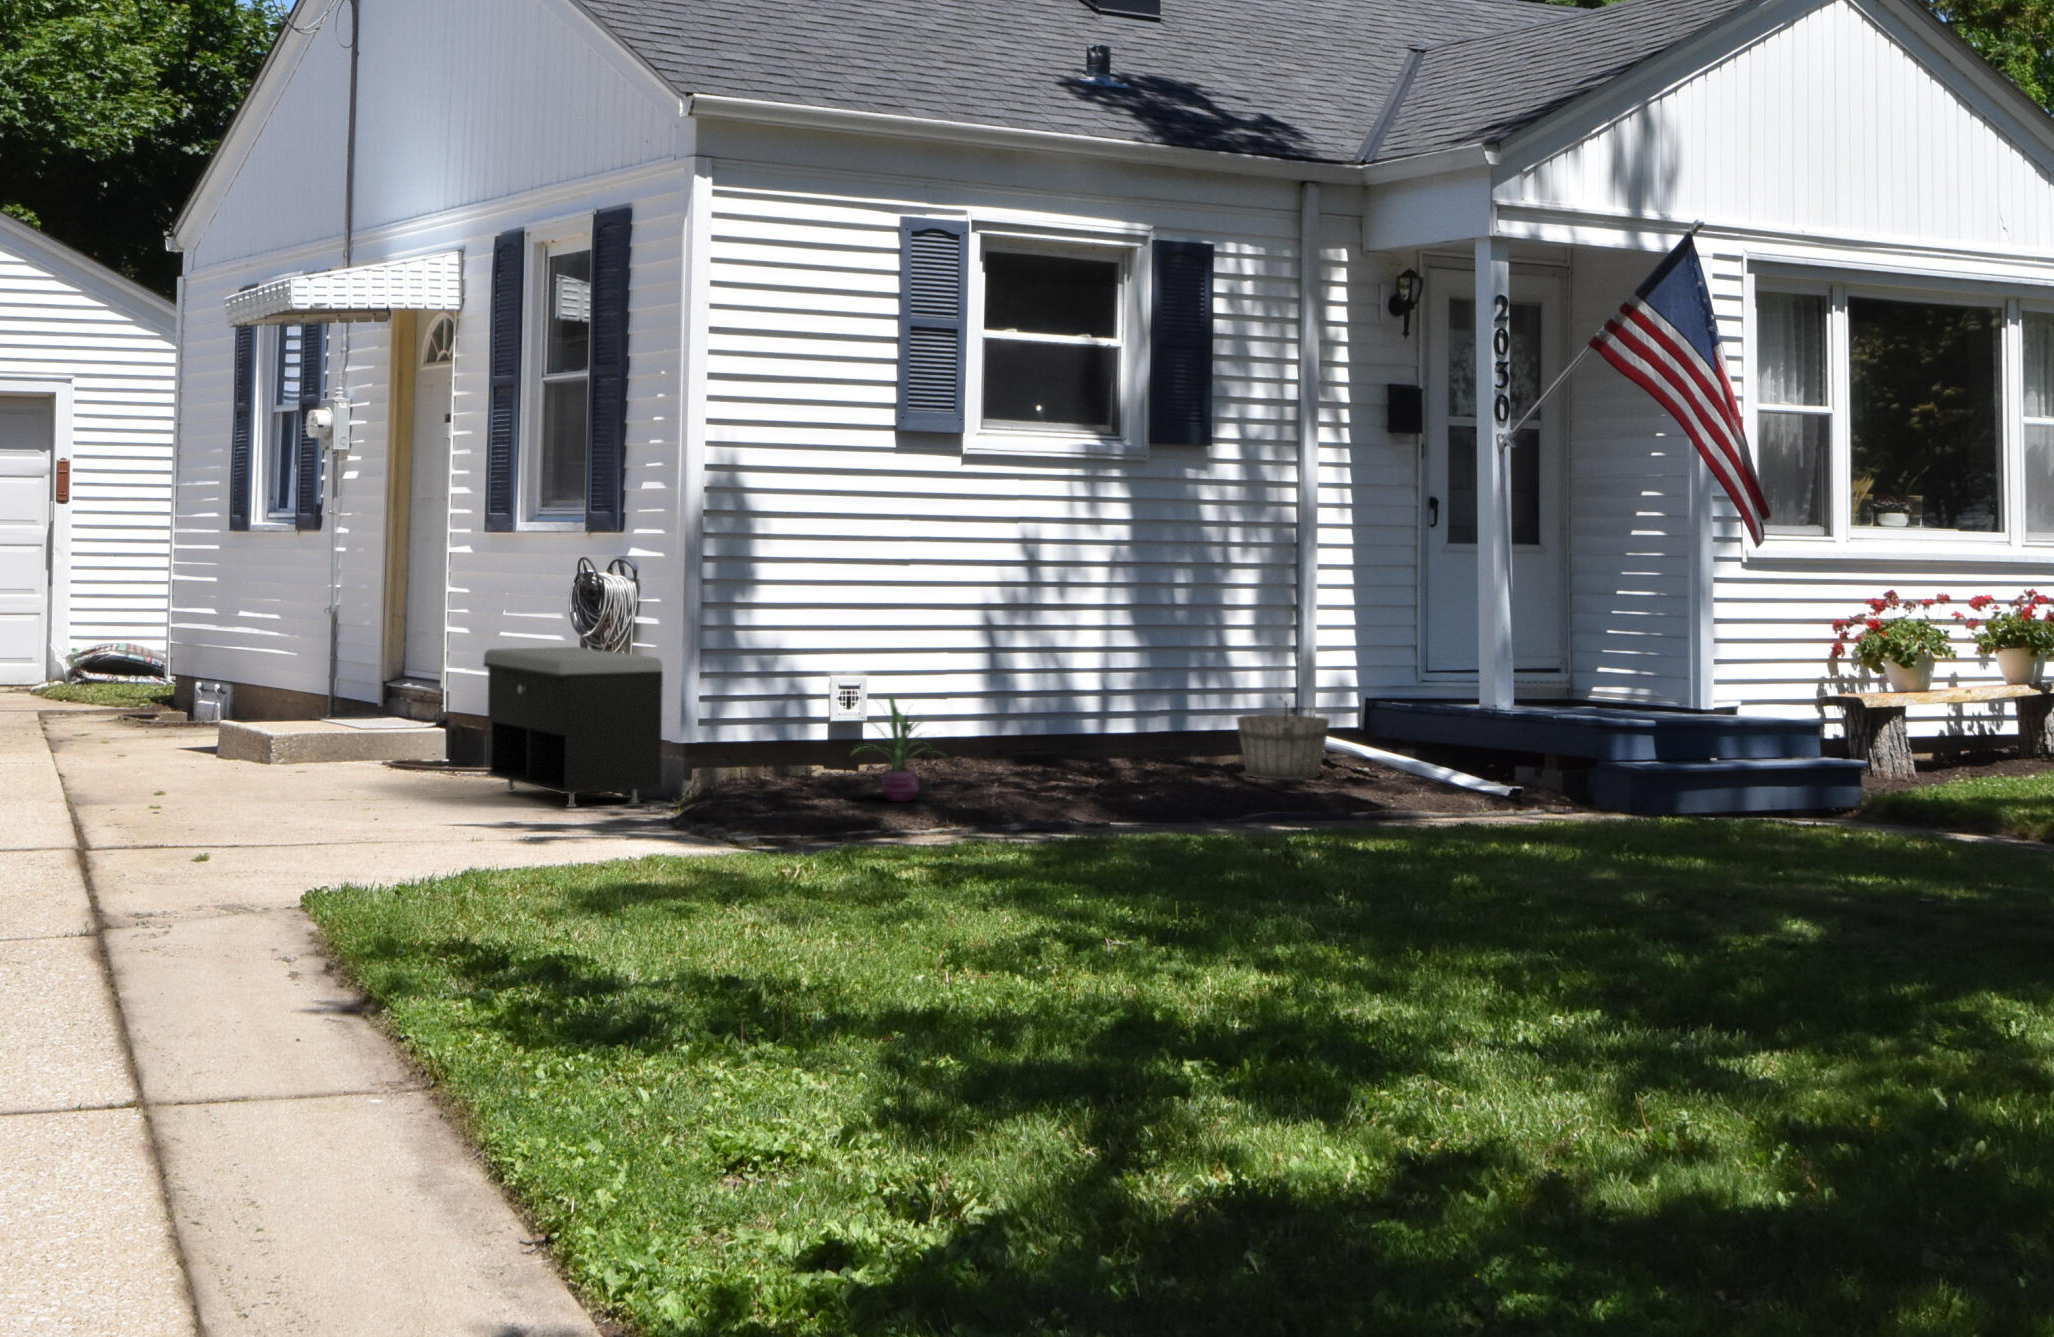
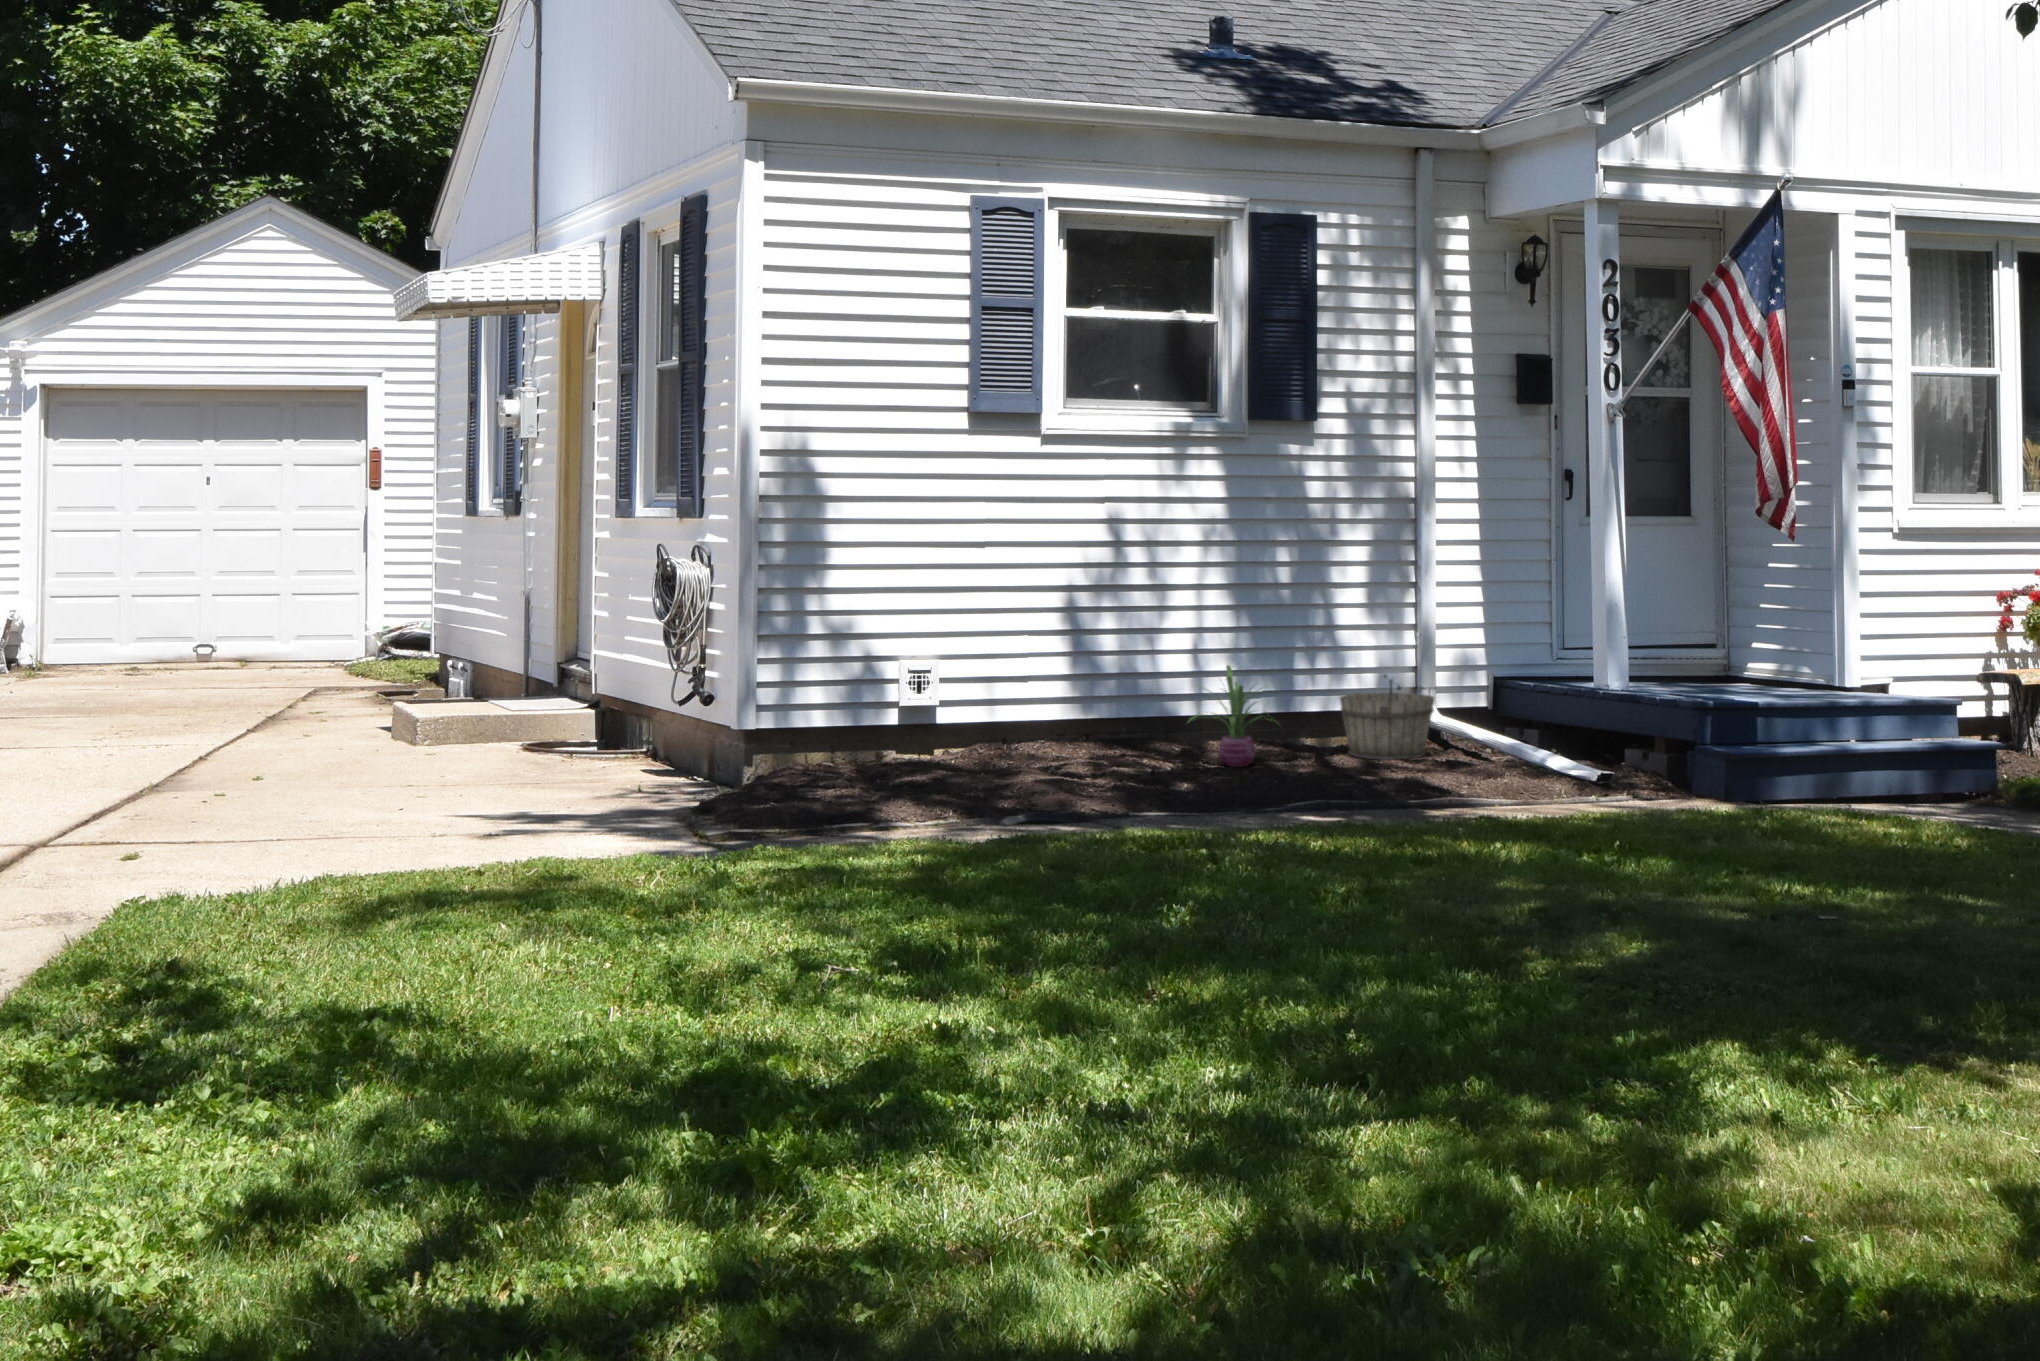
storage bench: present [484,647,663,807] -> none [573,628,725,787]
decorative plant: present [854,695,921,802] -> present [1189,665,1274,767]

